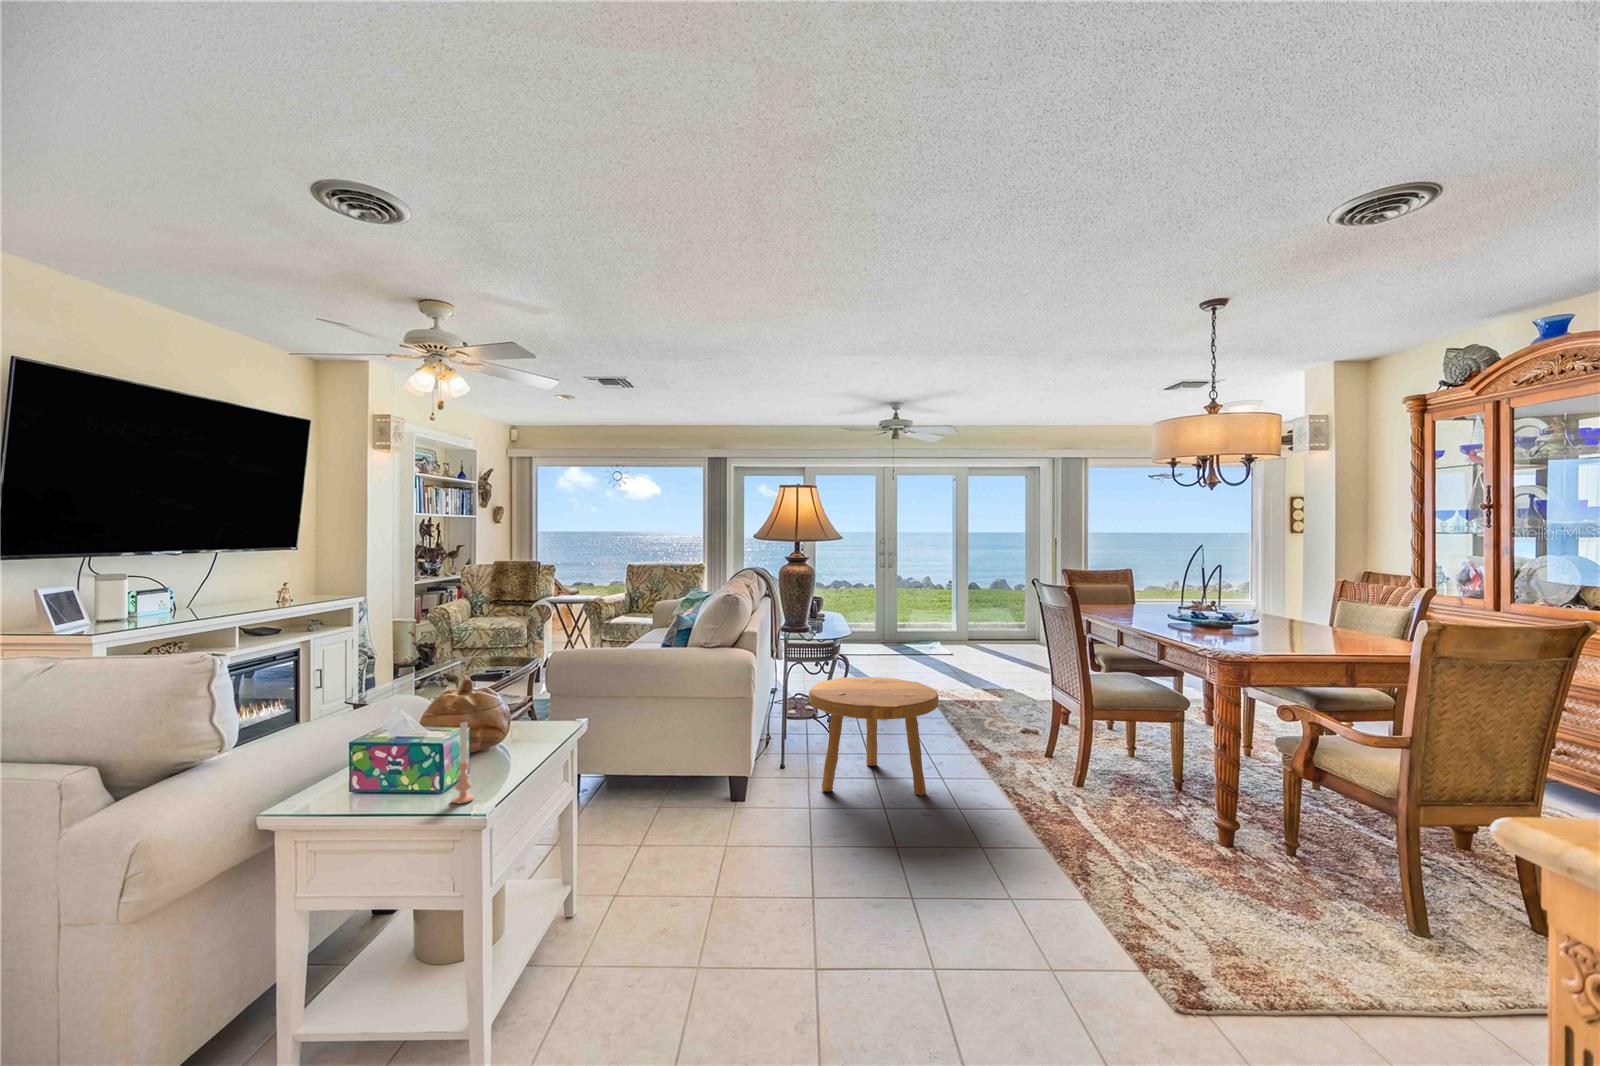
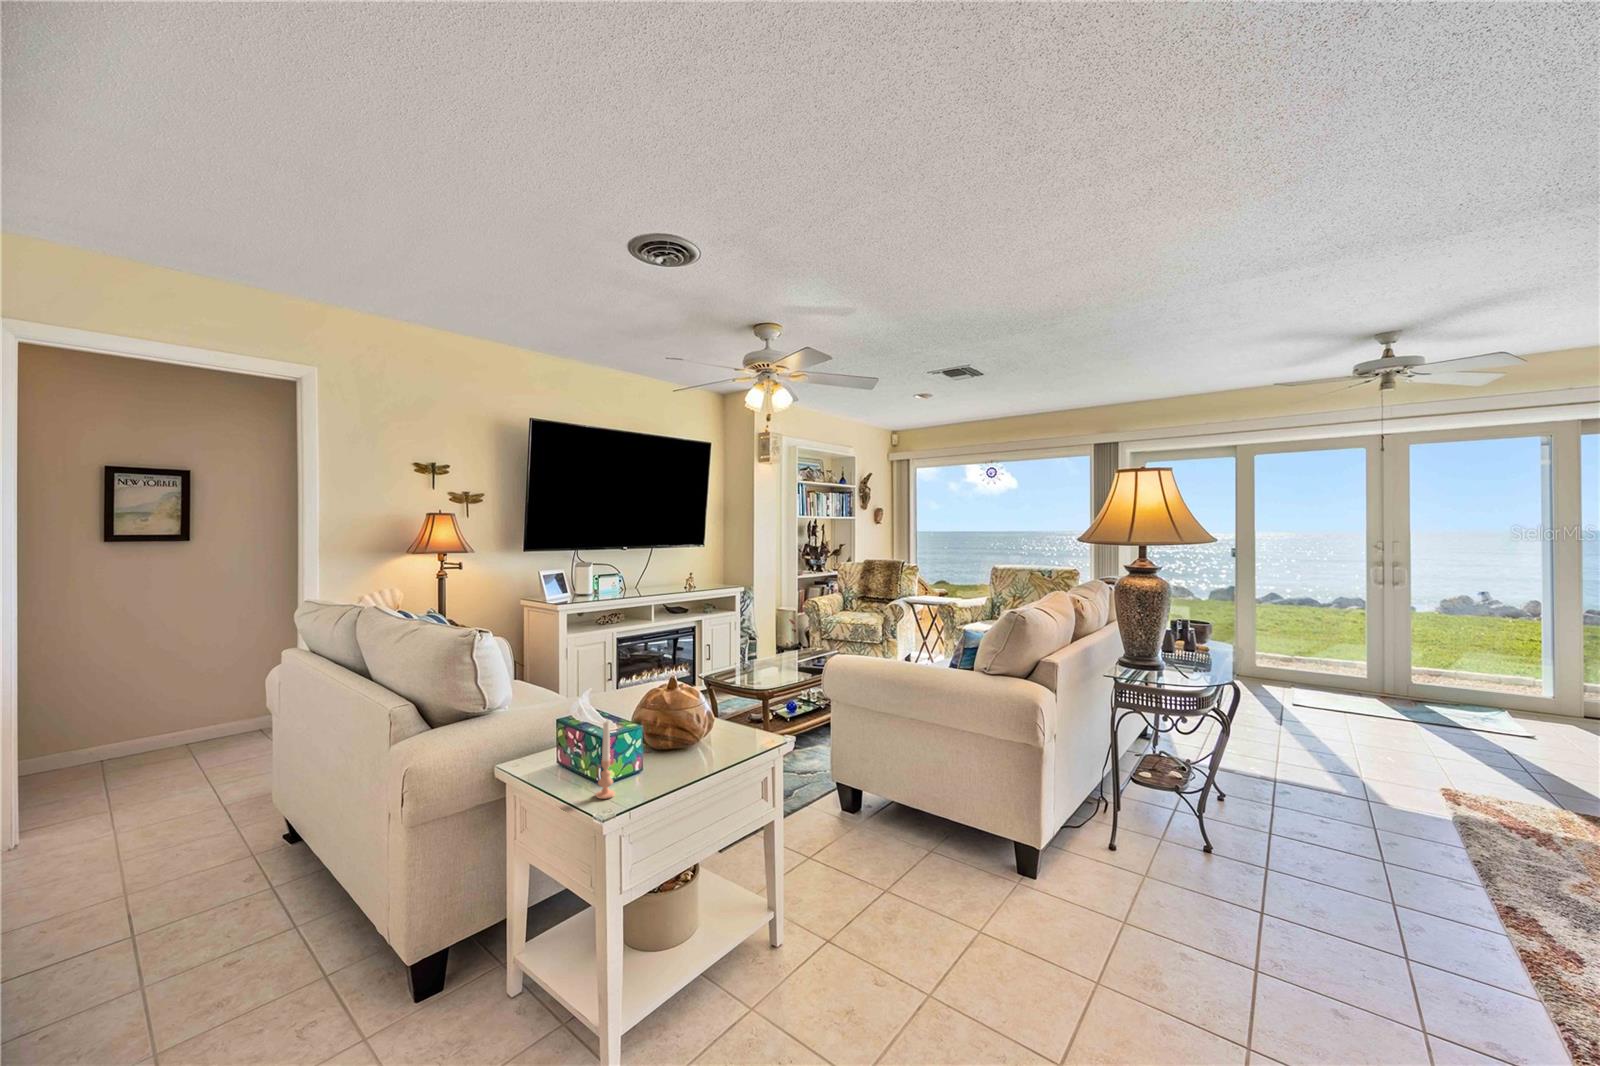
footstool: present [809,677,938,795] -> none [1123,731,1331,925]

